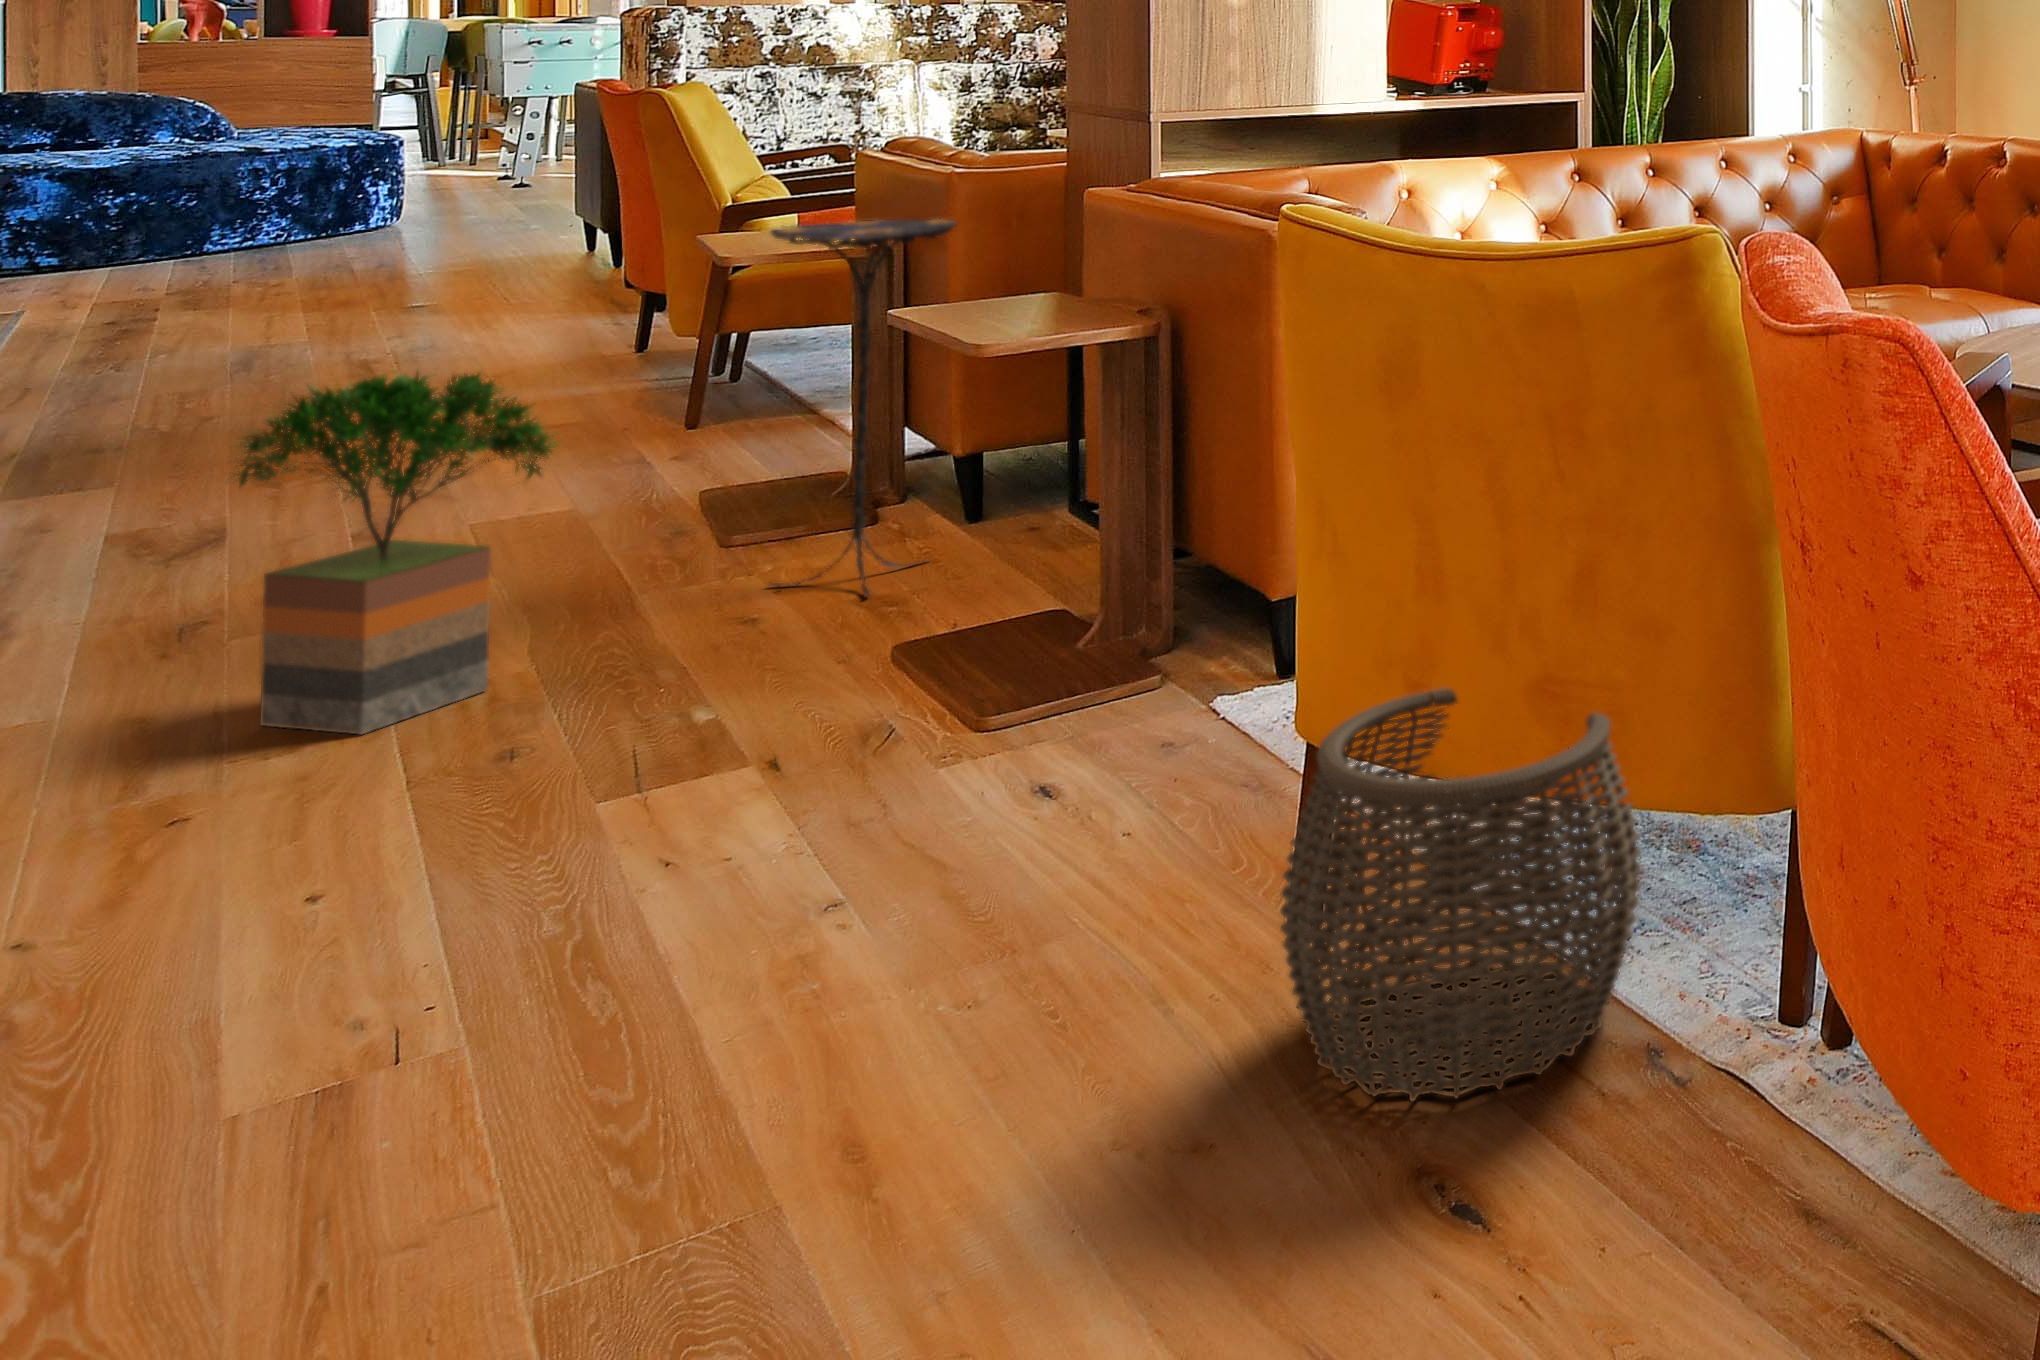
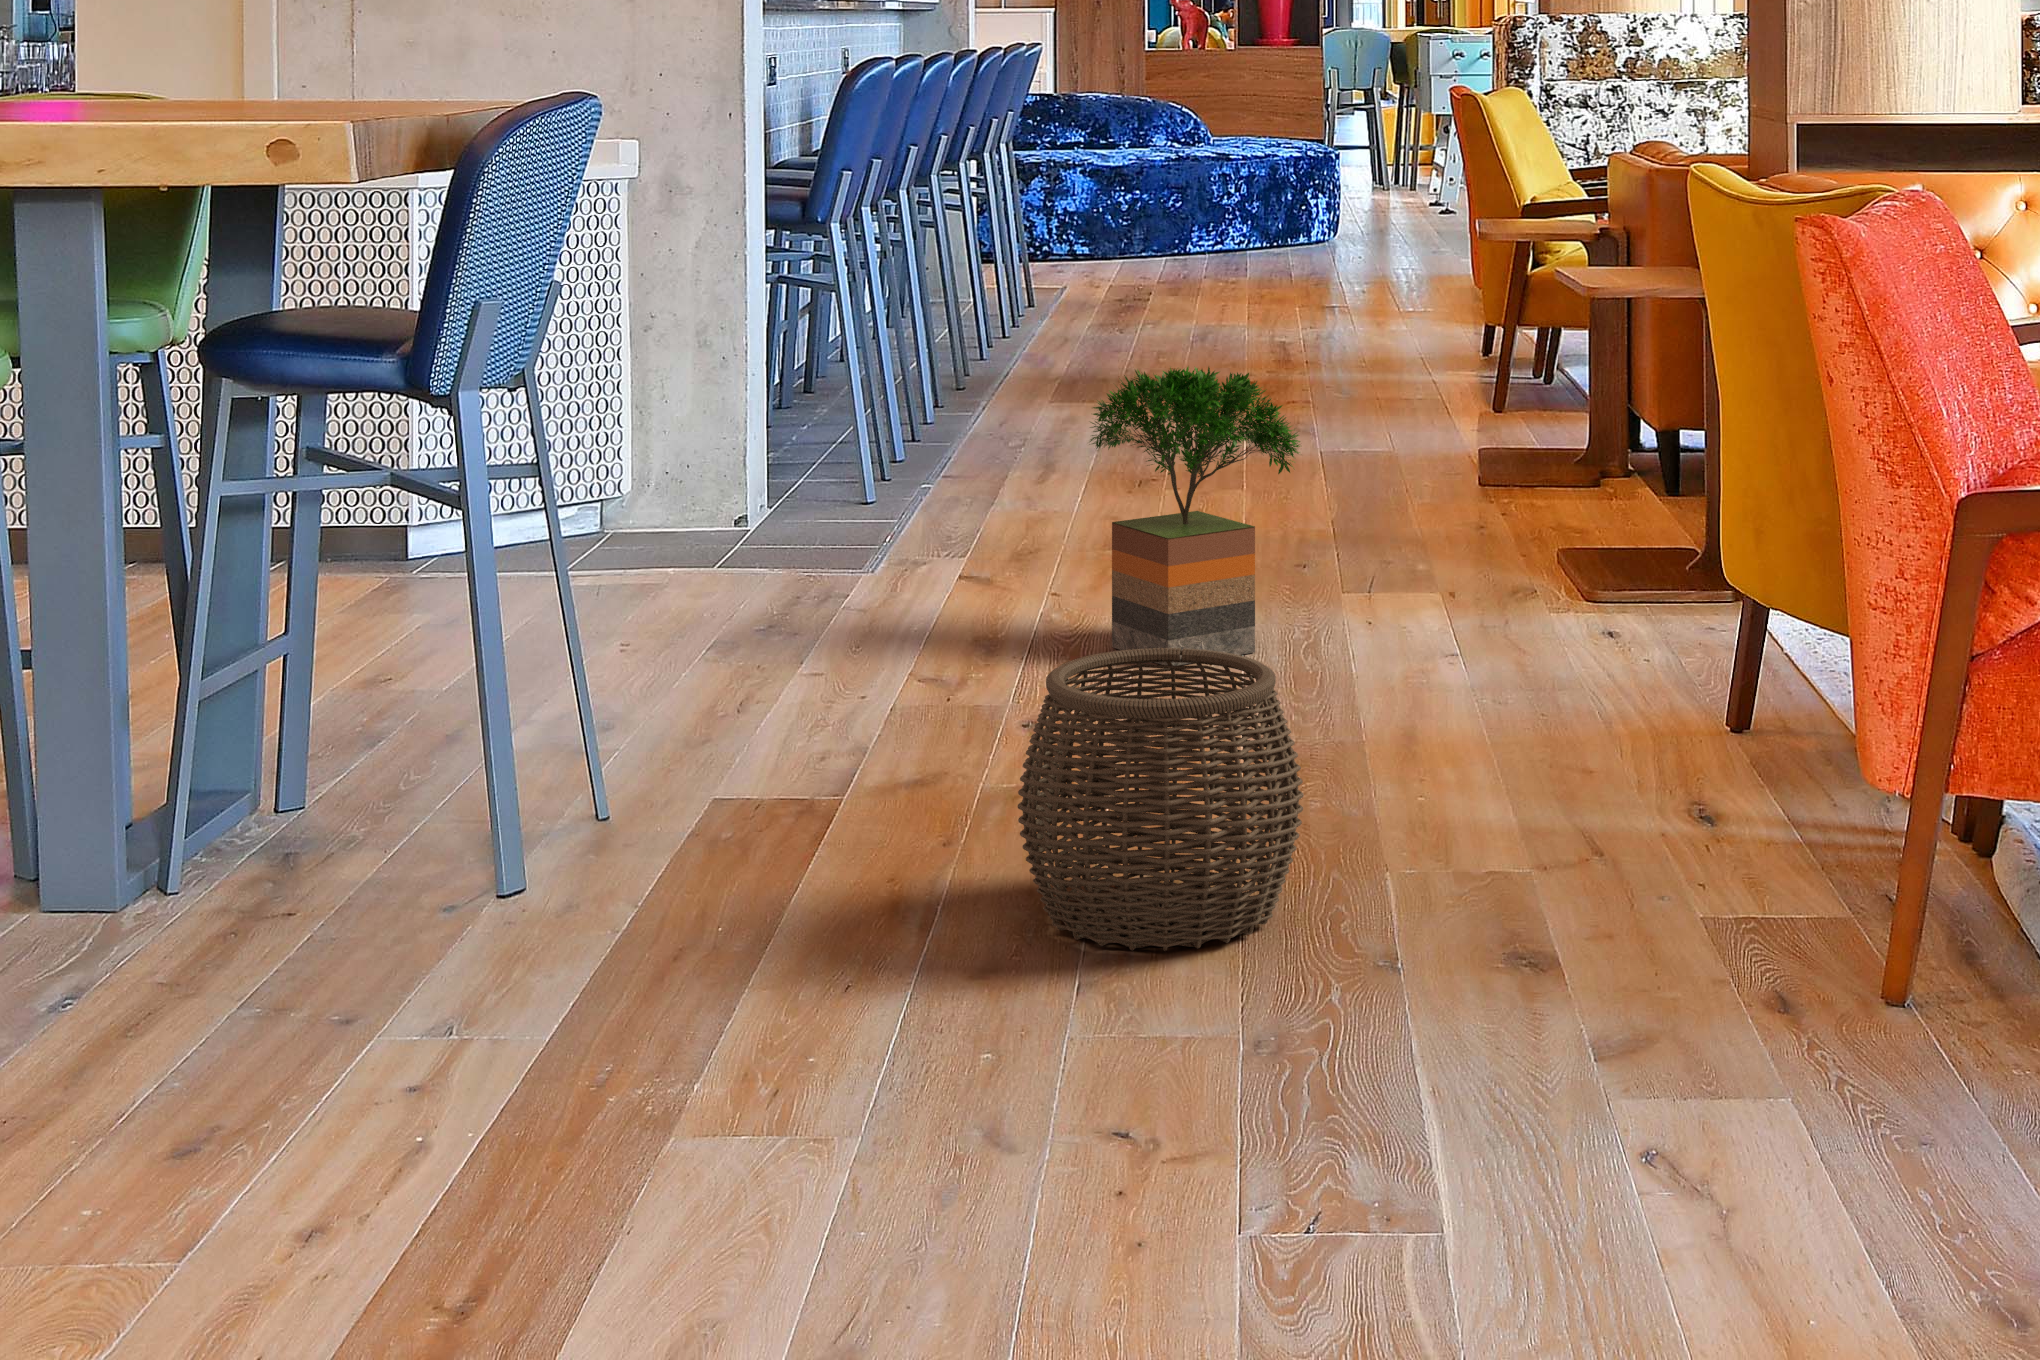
side table: present [771,219,957,595] -> none [1472,261,1633,633]
woven basket: present [1280,687,1642,1101] -> present [1017,648,1304,951]

